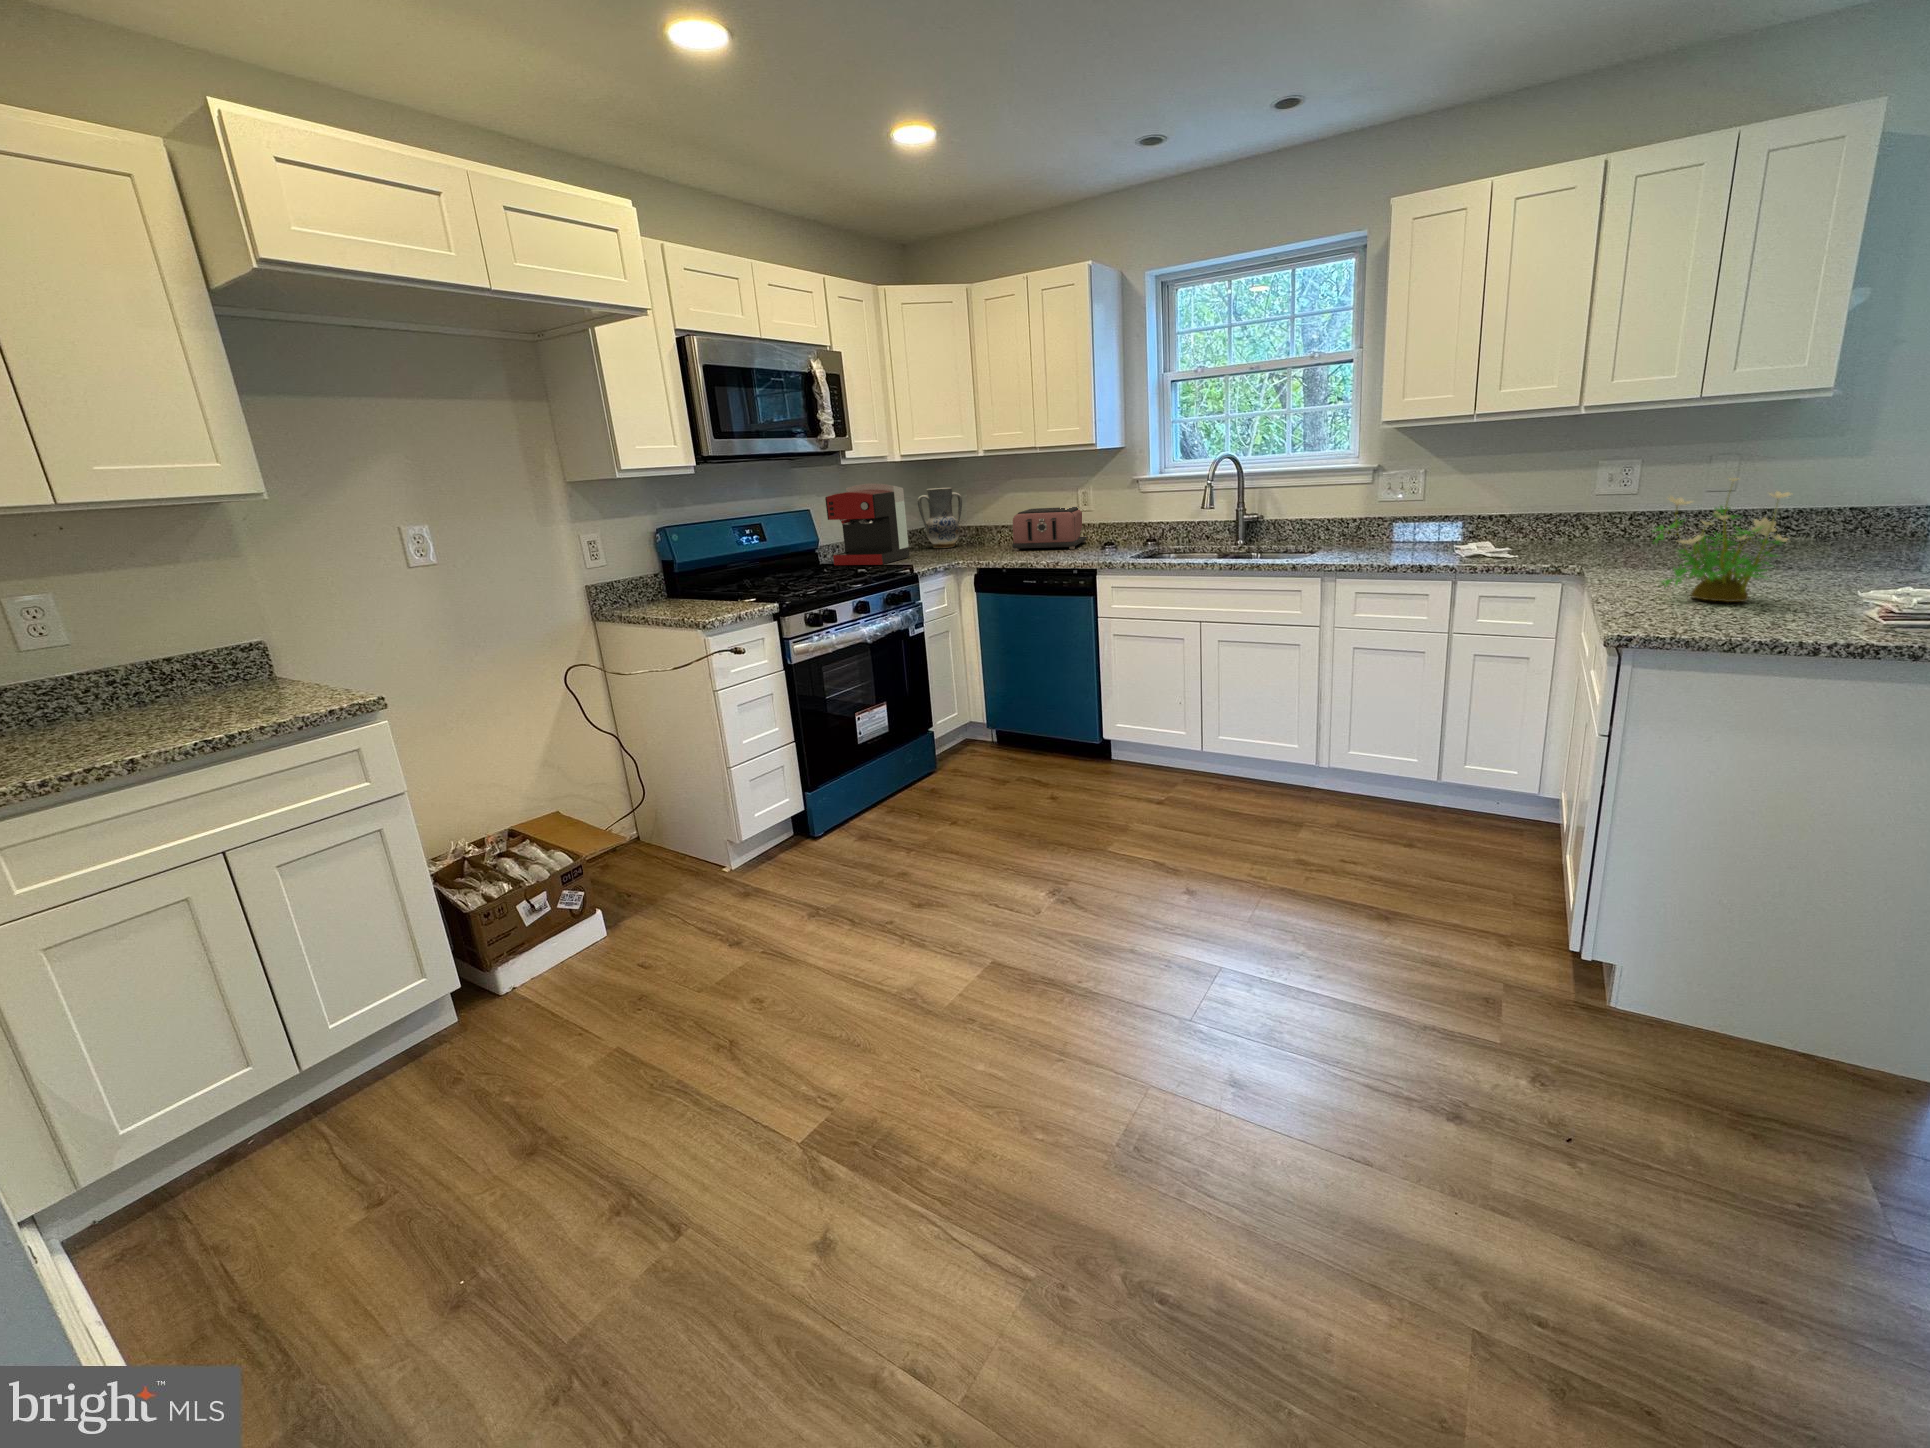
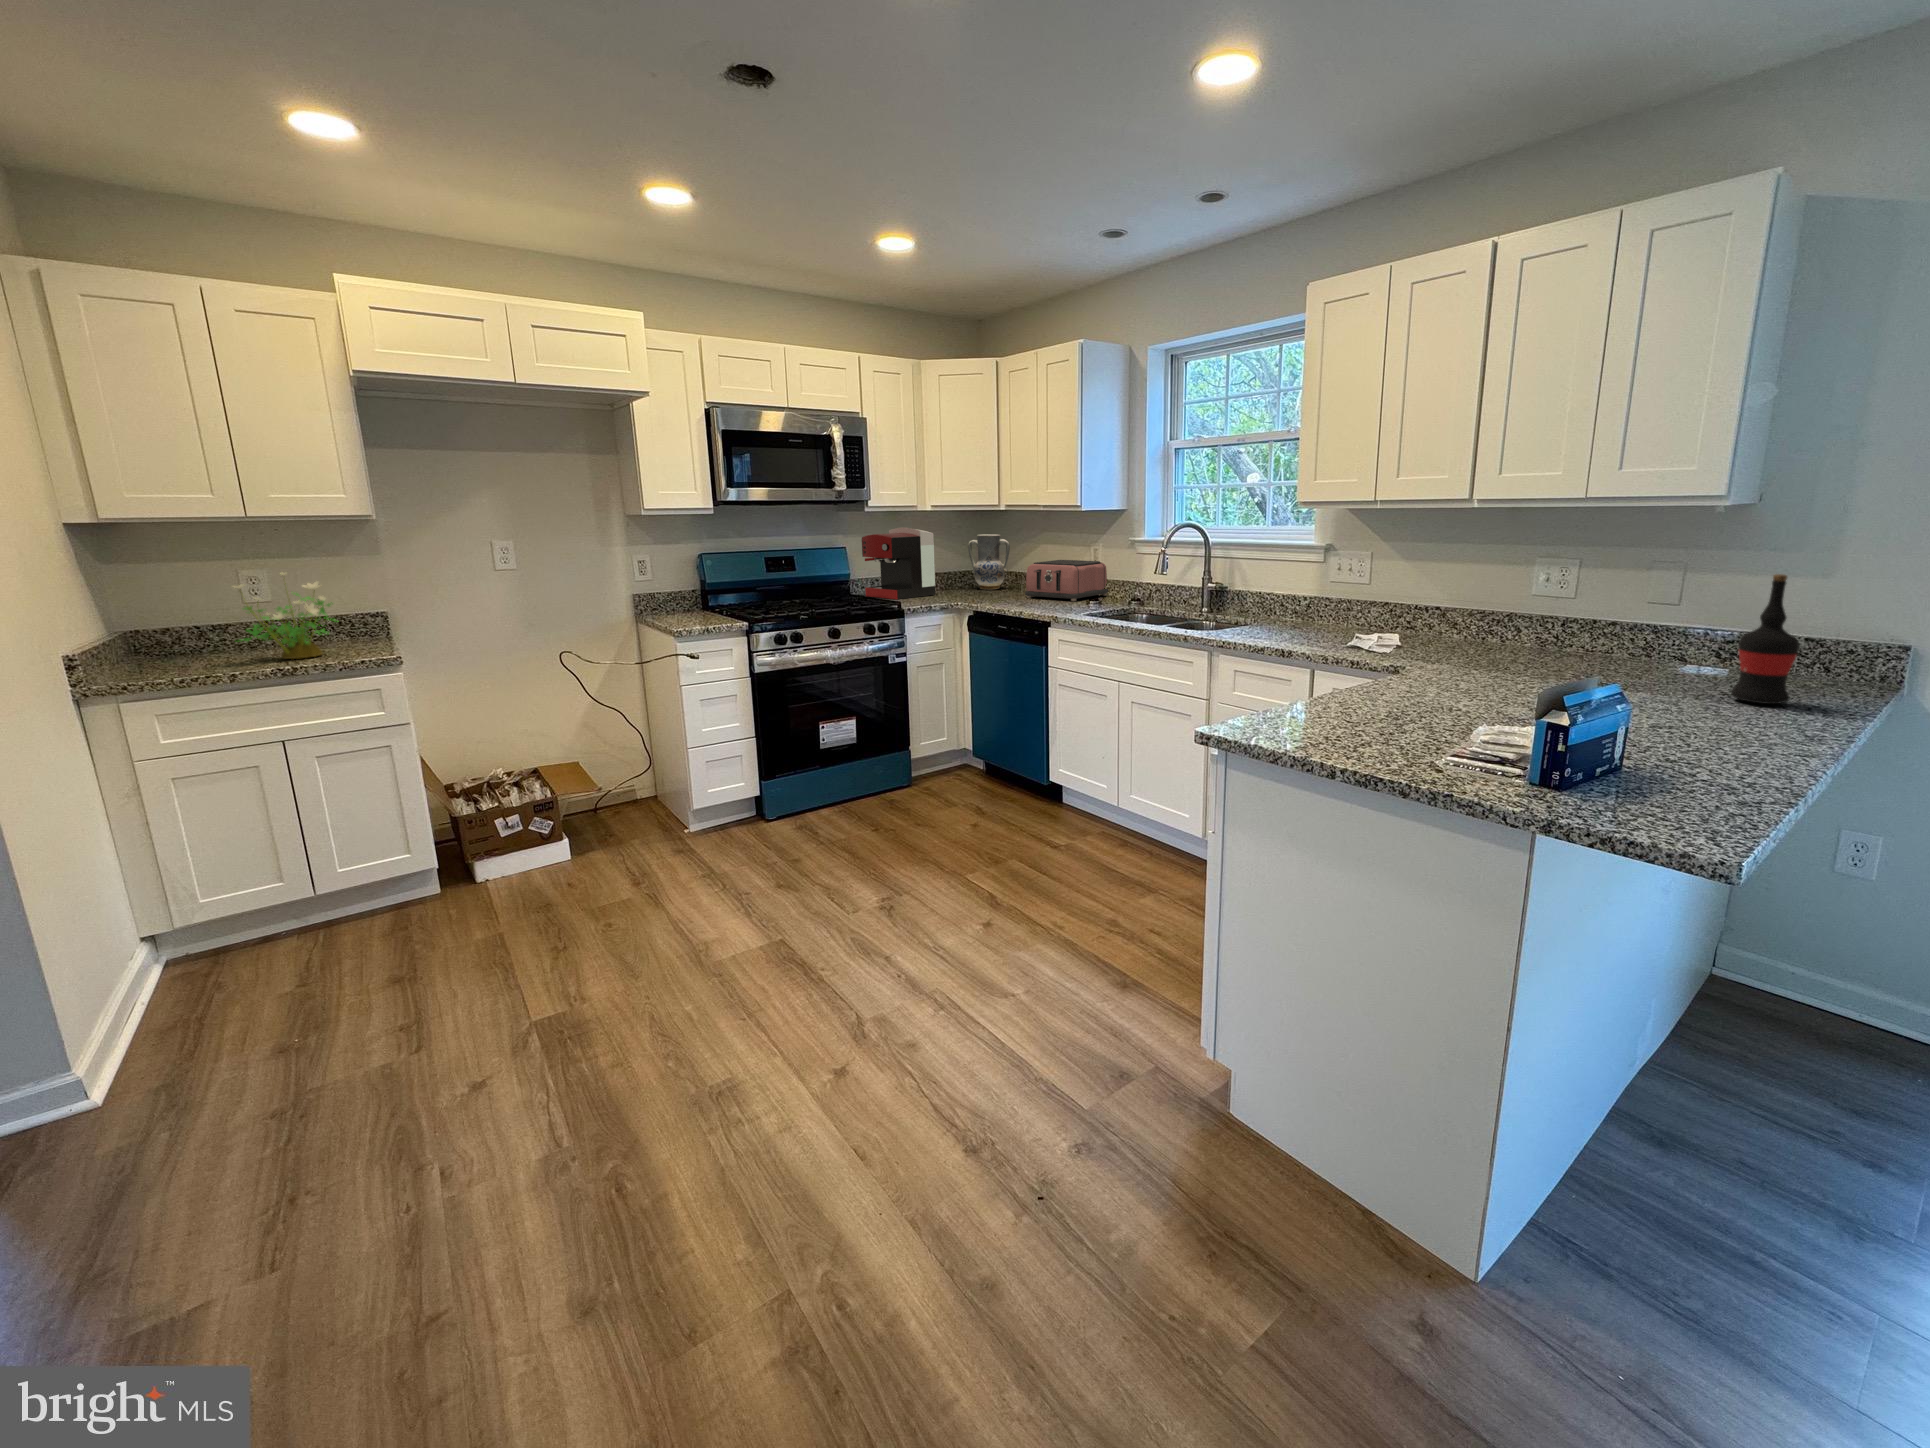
wine bottle: none [1835,453,1896,561] -> present [1731,574,1799,704]
potted plant: present [1655,478,1790,602] -> present [235,573,336,659]

